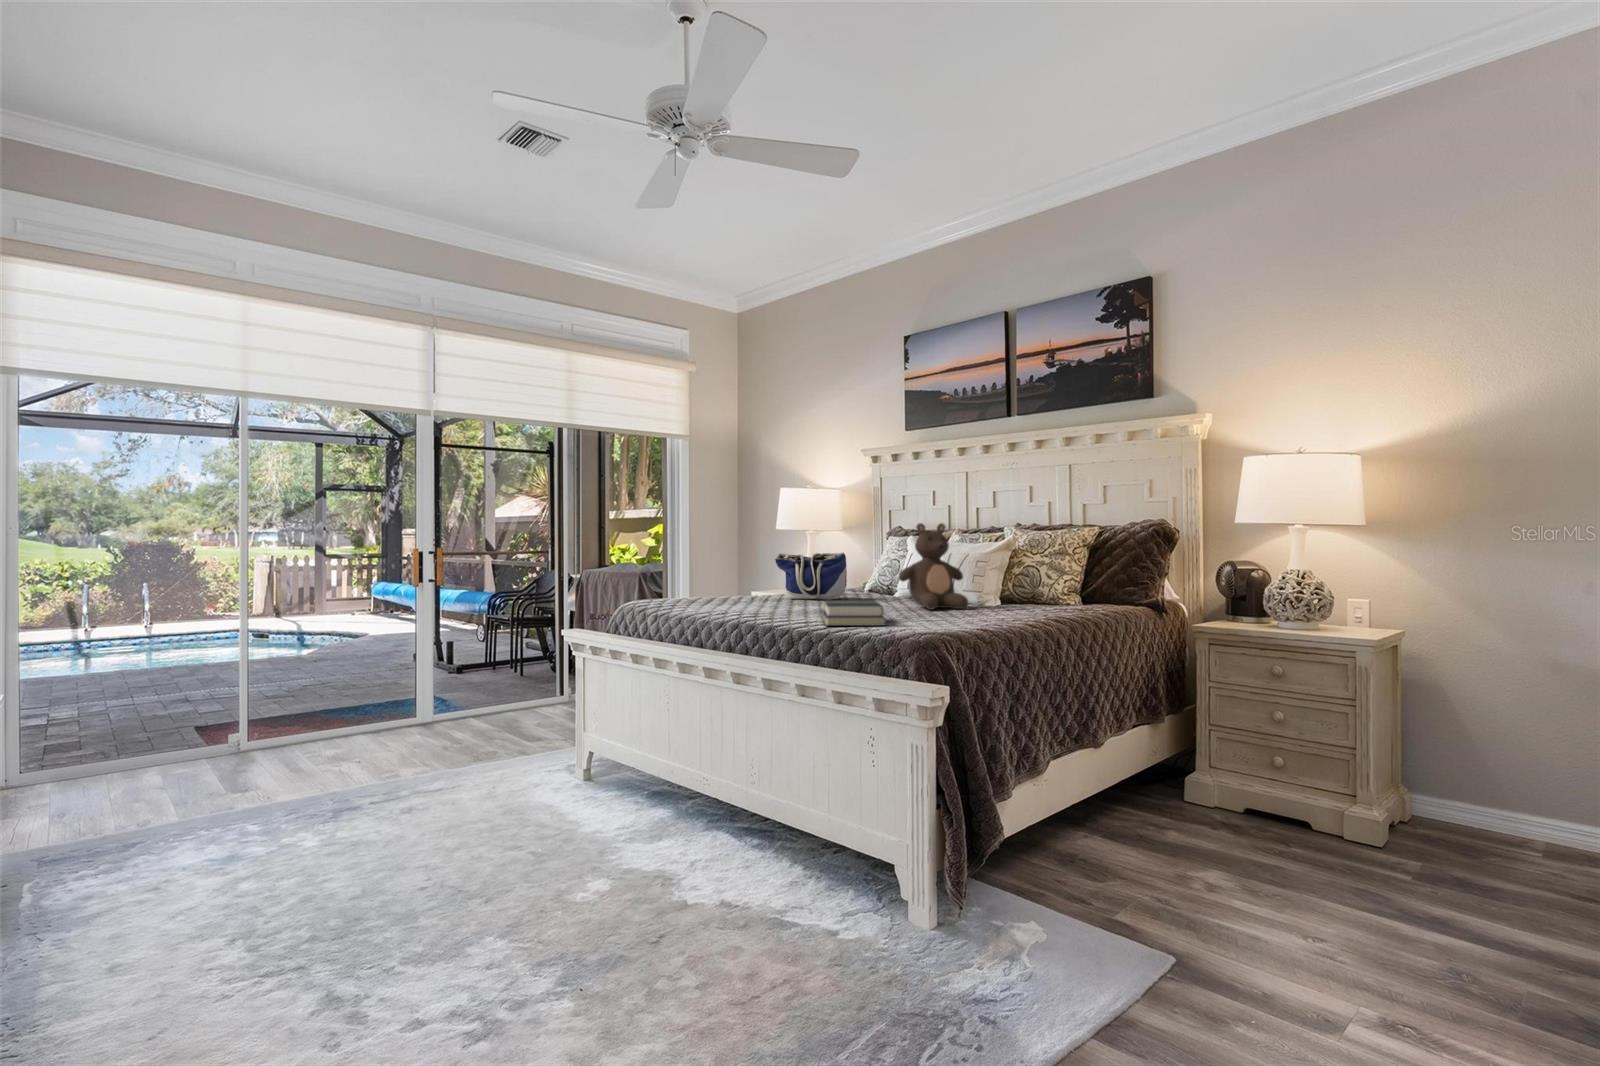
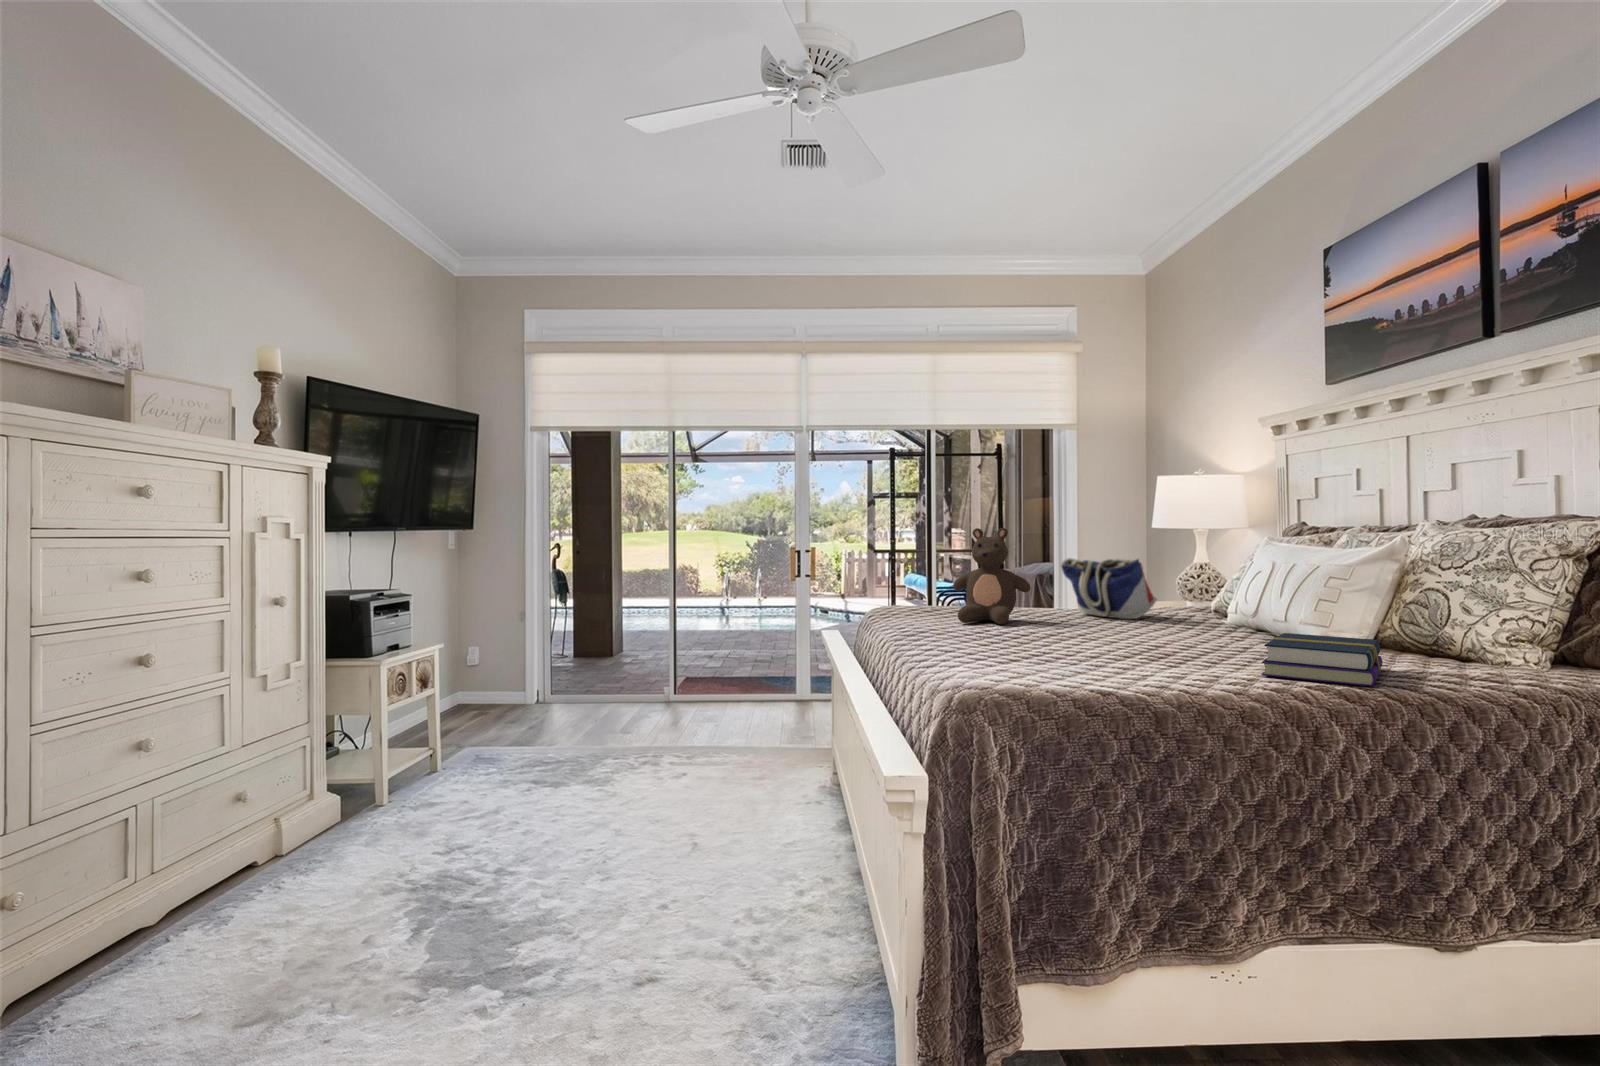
teddy bear: present [899,523,968,610] -> present [953,528,1030,625]
book: present [822,600,886,626] -> present [1261,633,1383,686]

